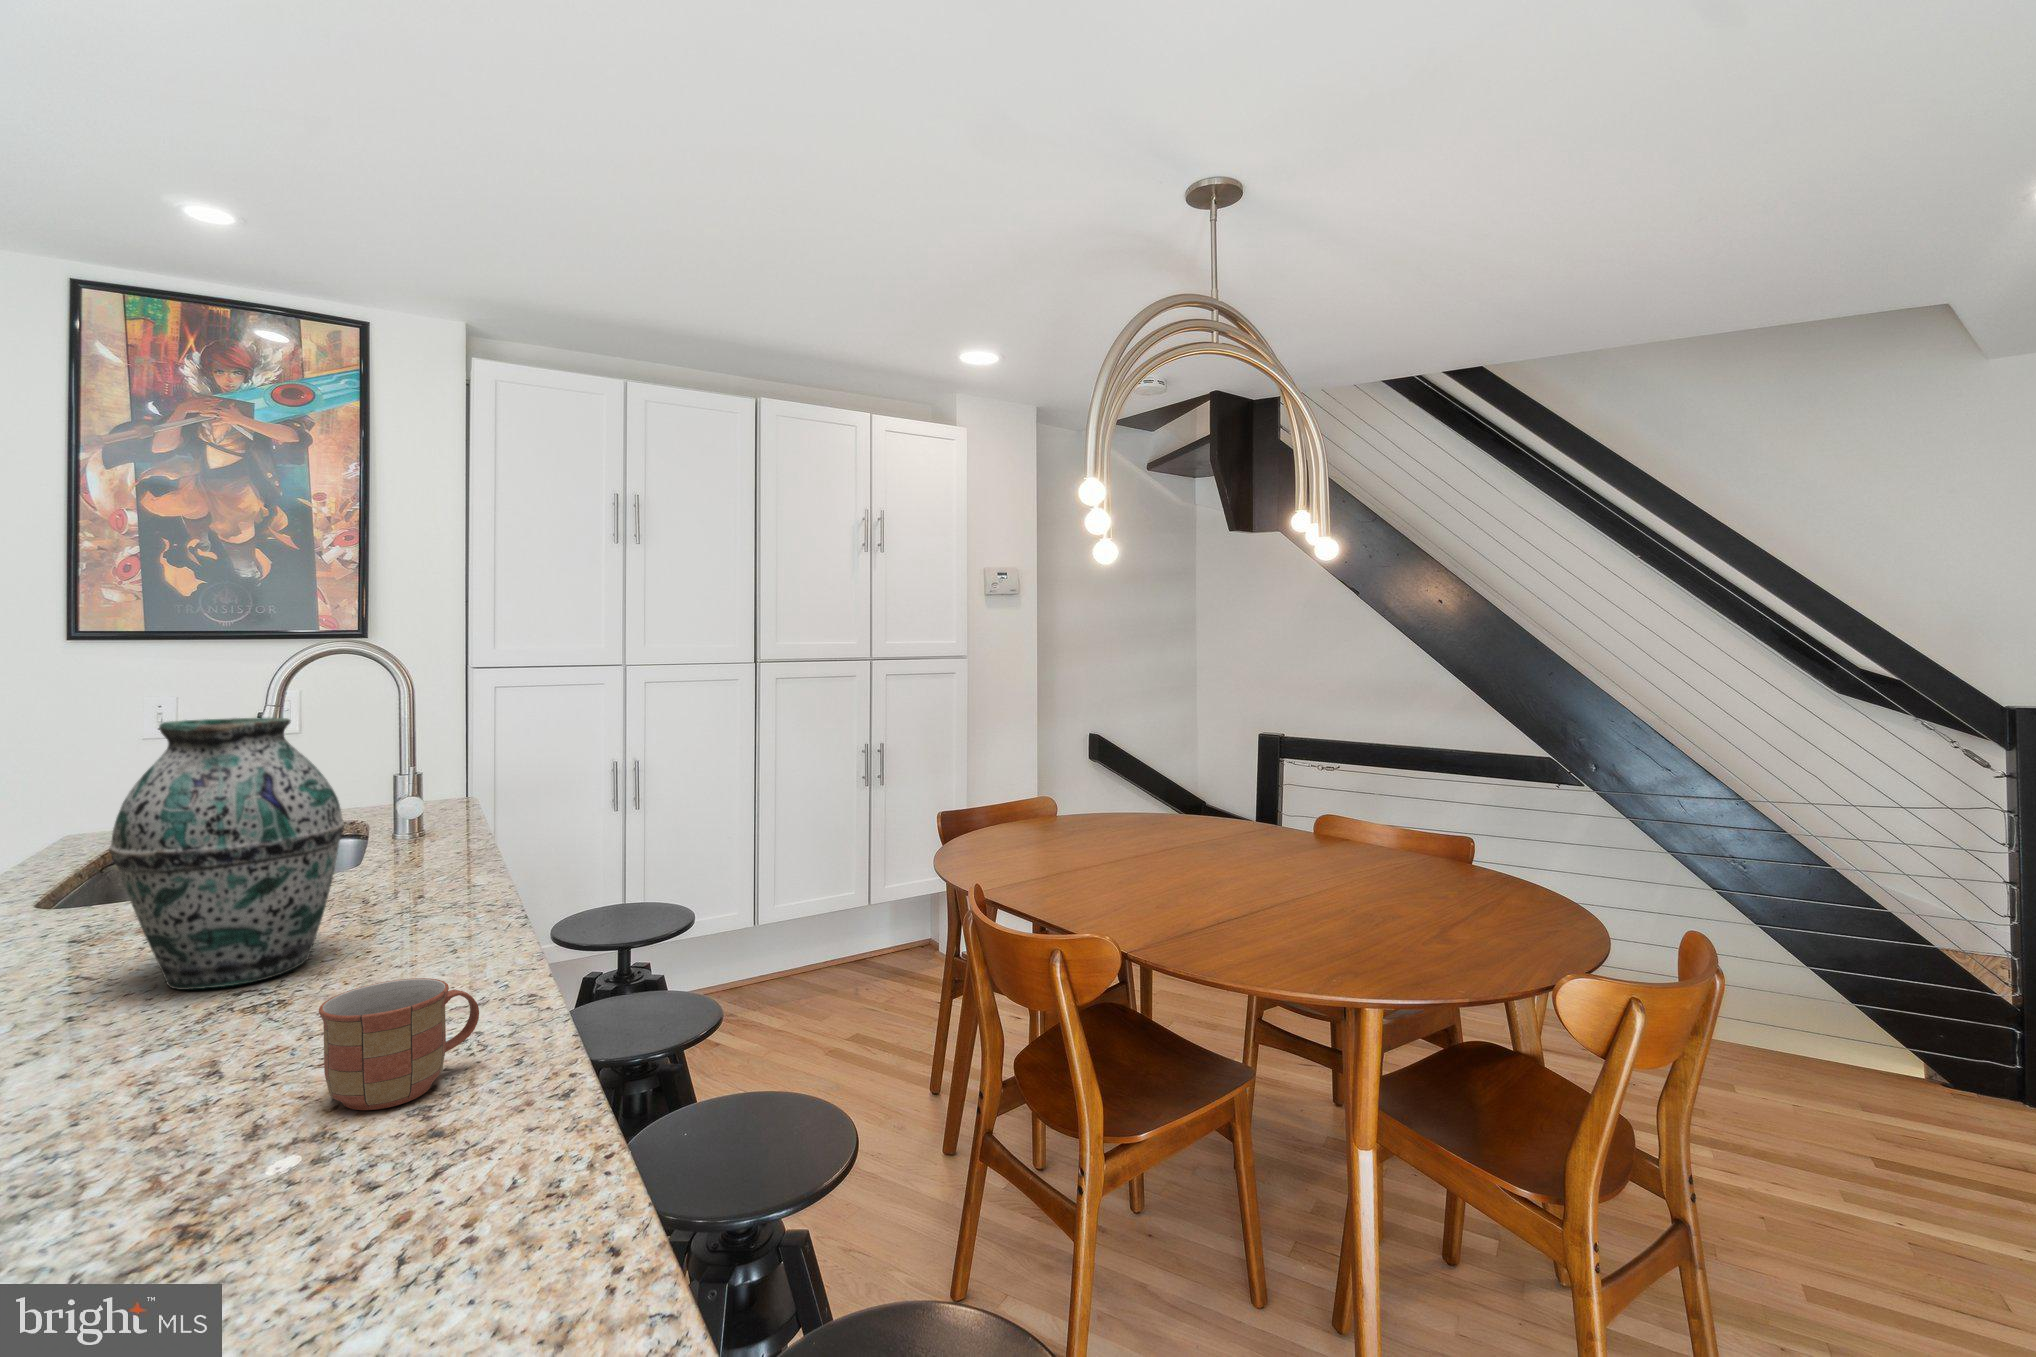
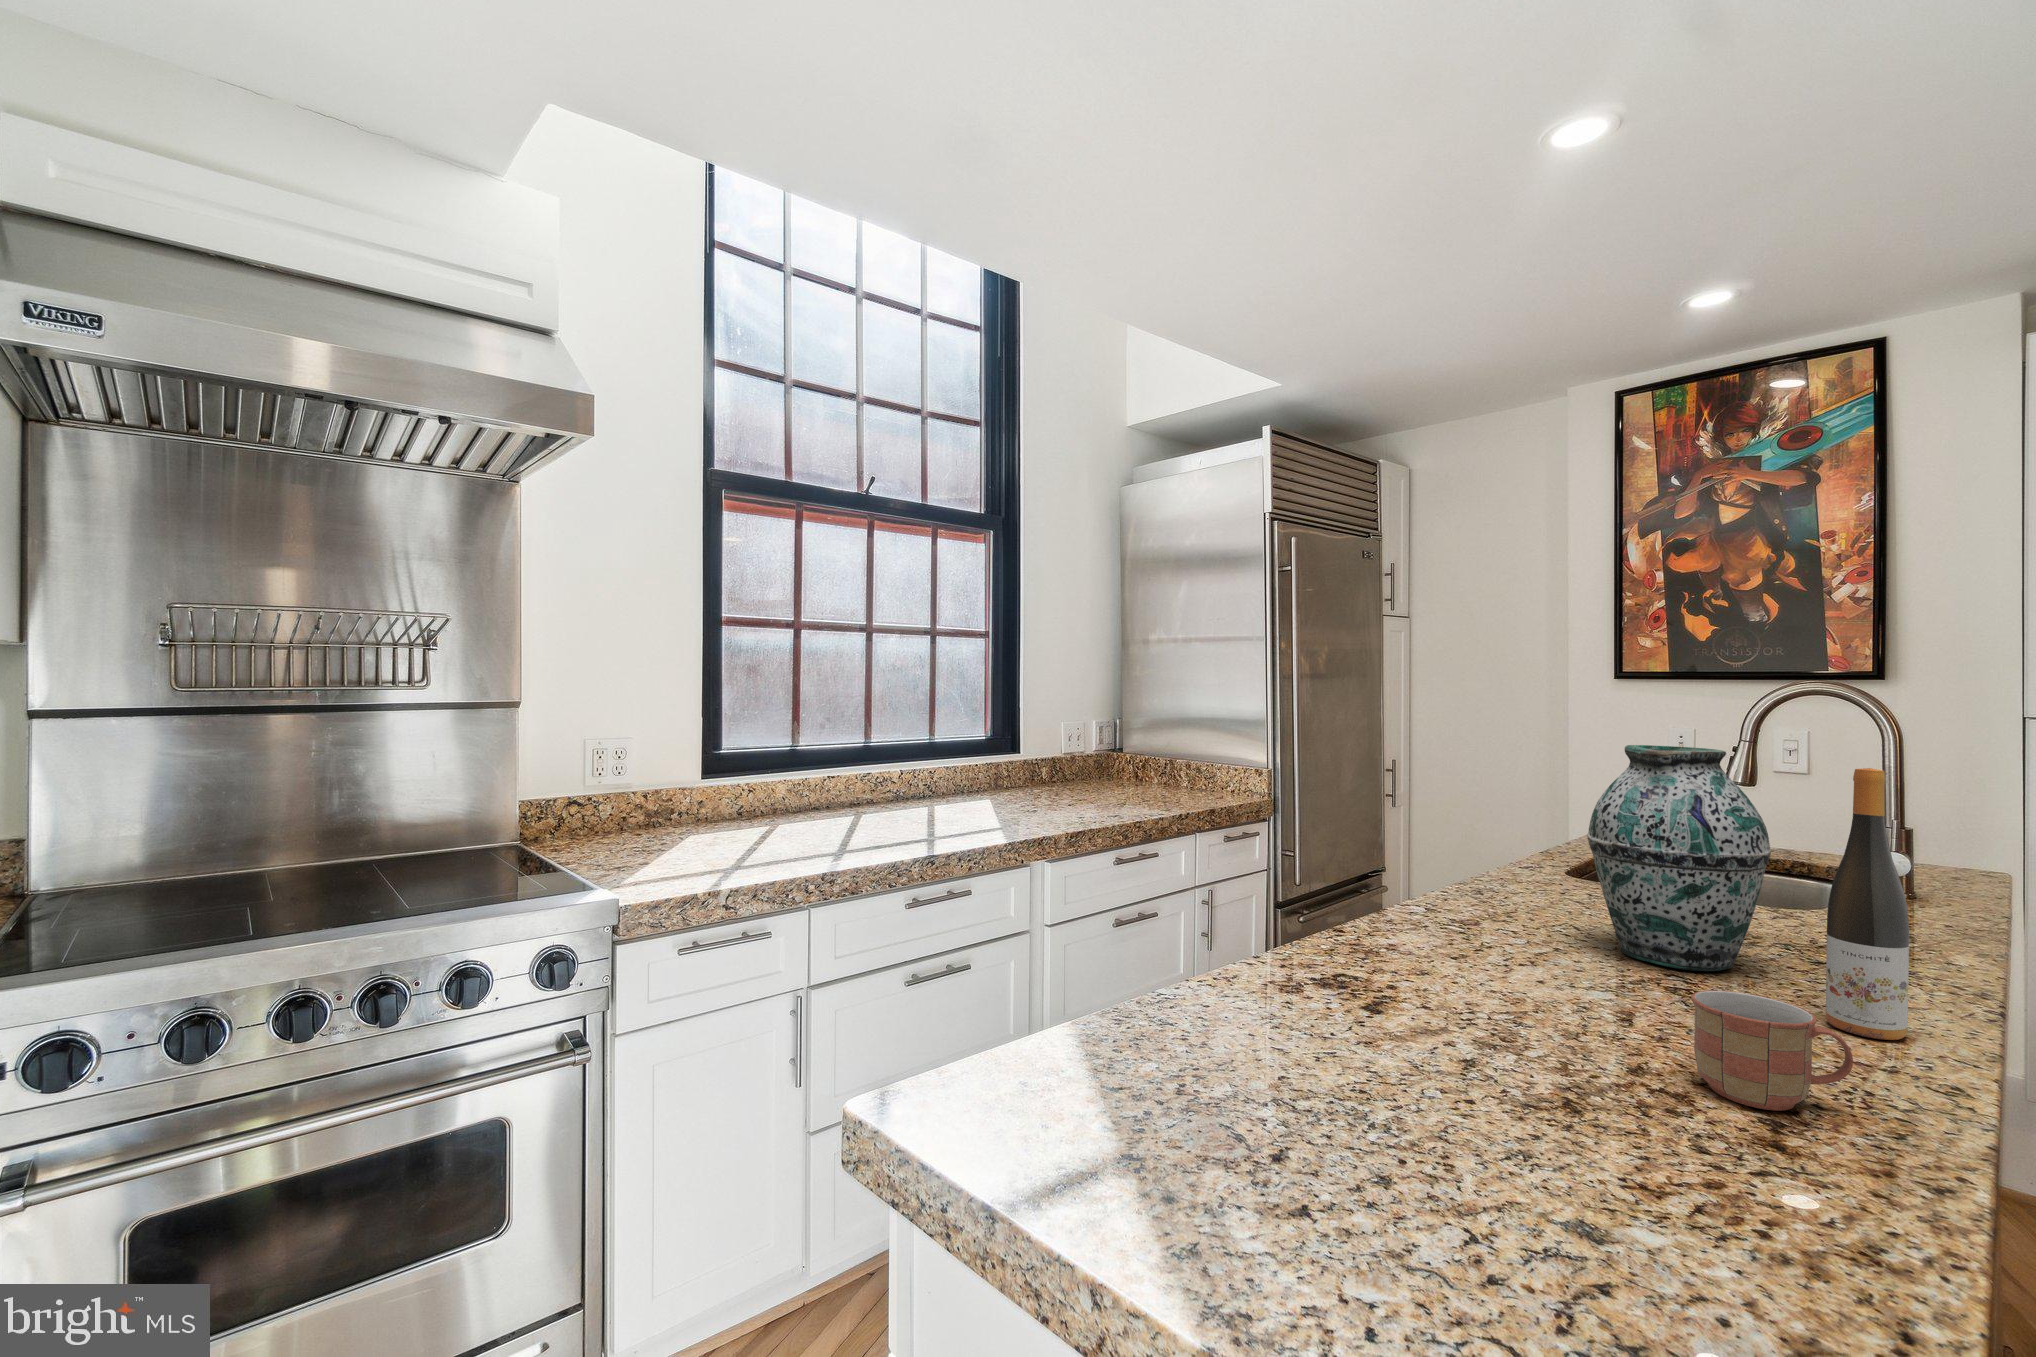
wine bottle: none [415,722,484,984] -> present [1826,768,1909,1040]

